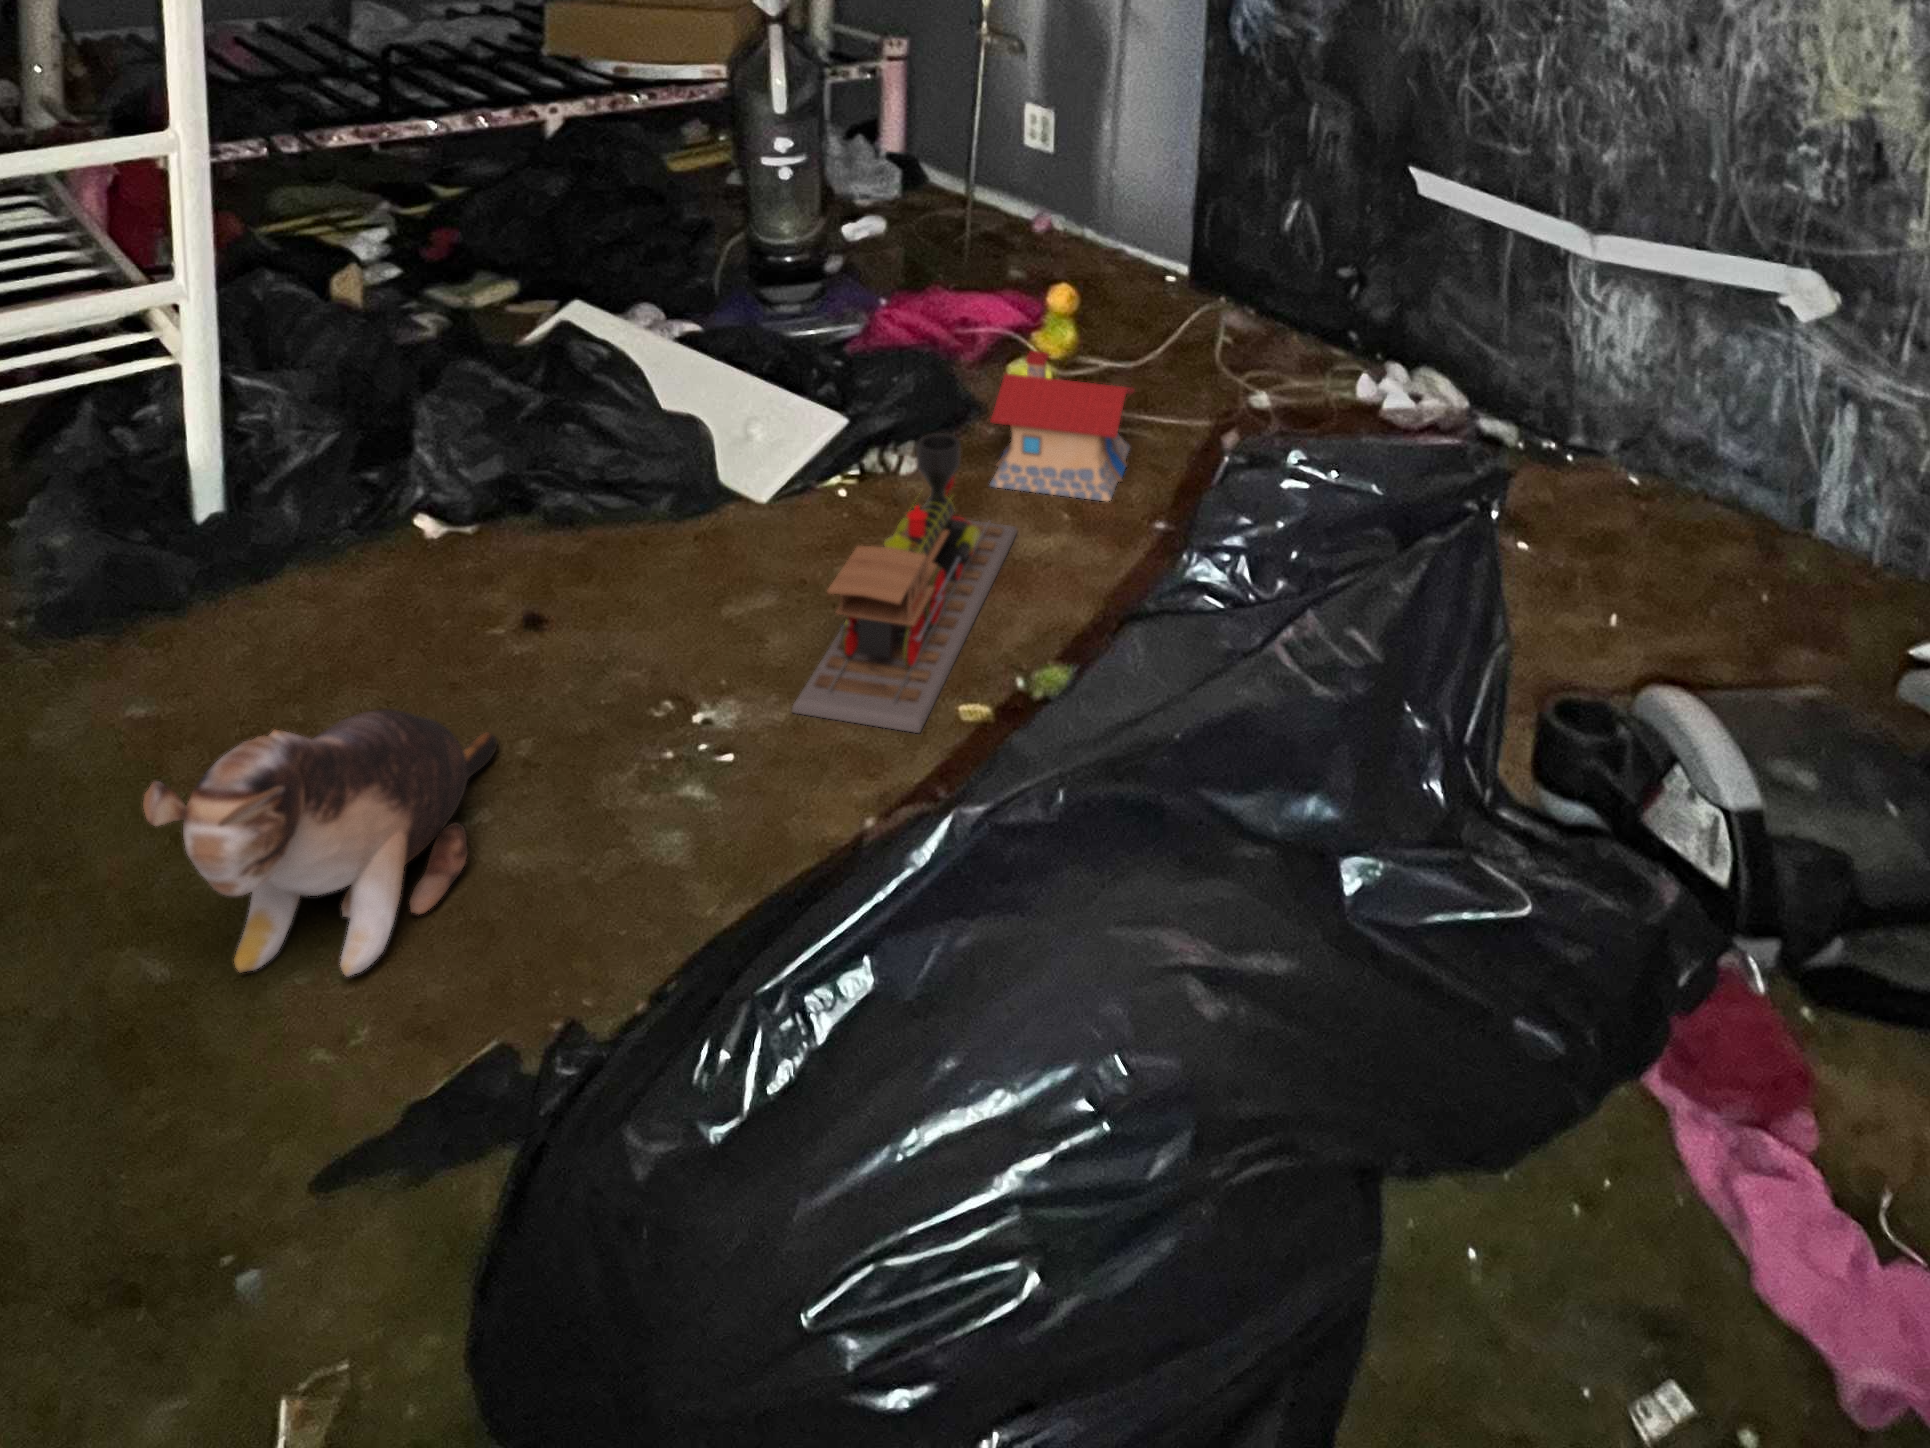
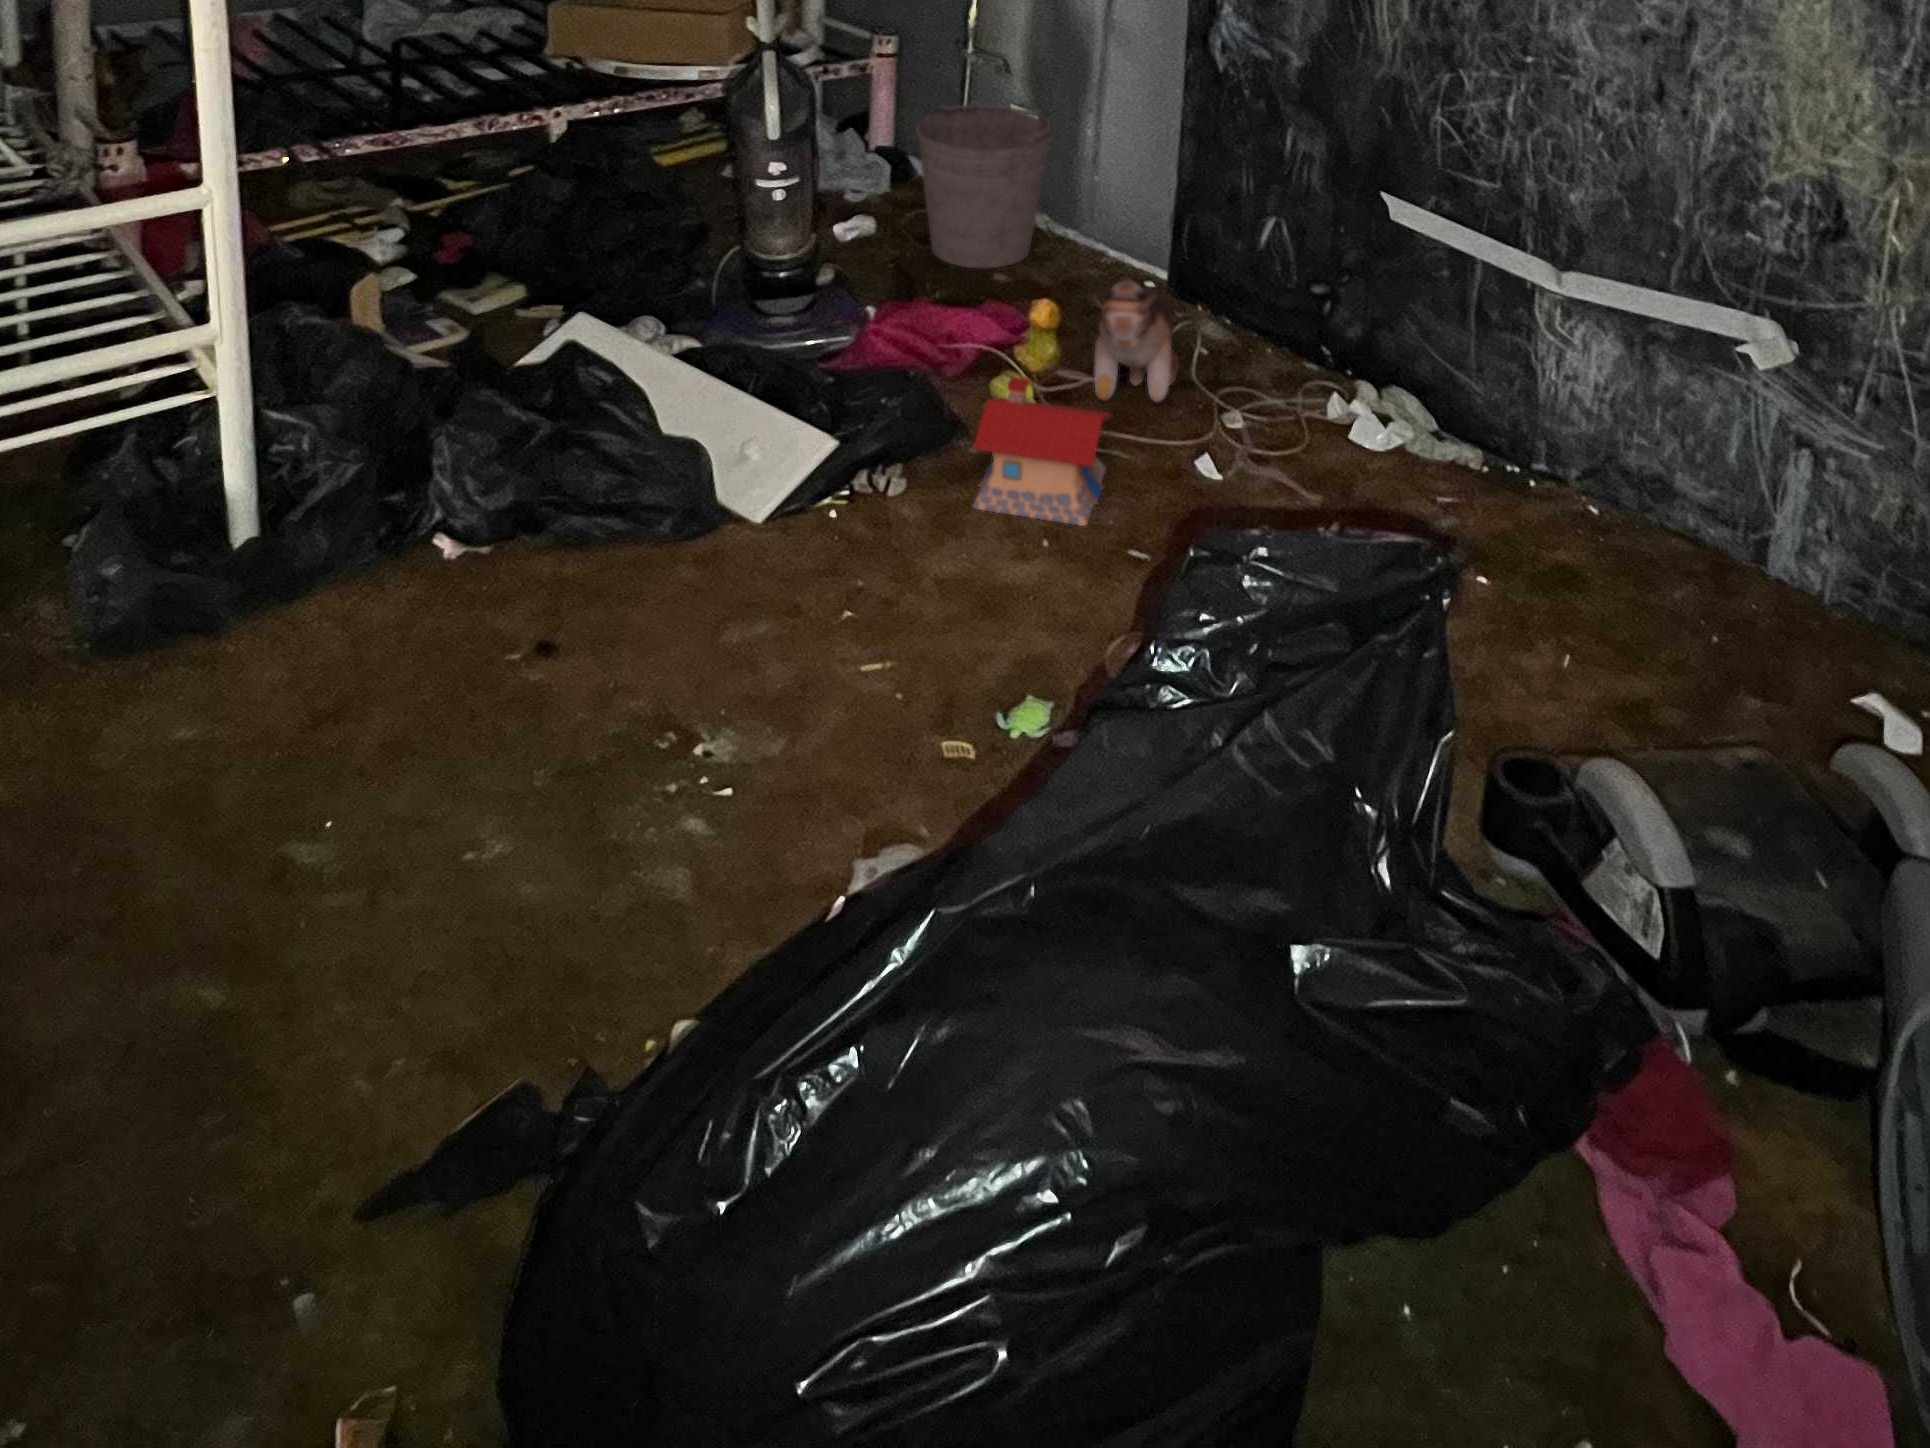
bucket: none [929,99,1071,266] -> present [916,104,1052,268]
toy train: present [792,433,1017,733] -> none [786,471,998,768]
plush toy: present [143,709,498,976] -> present [1094,279,1180,402]

